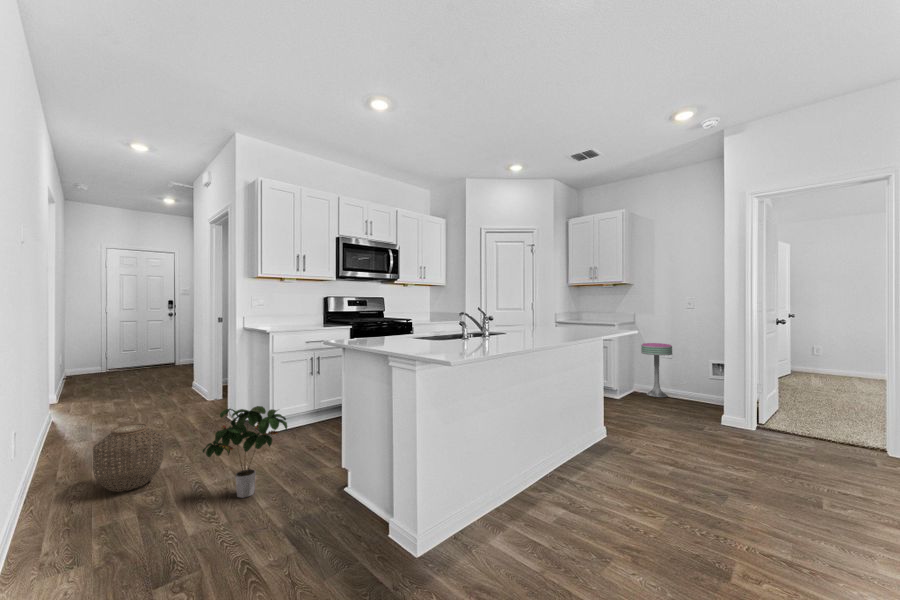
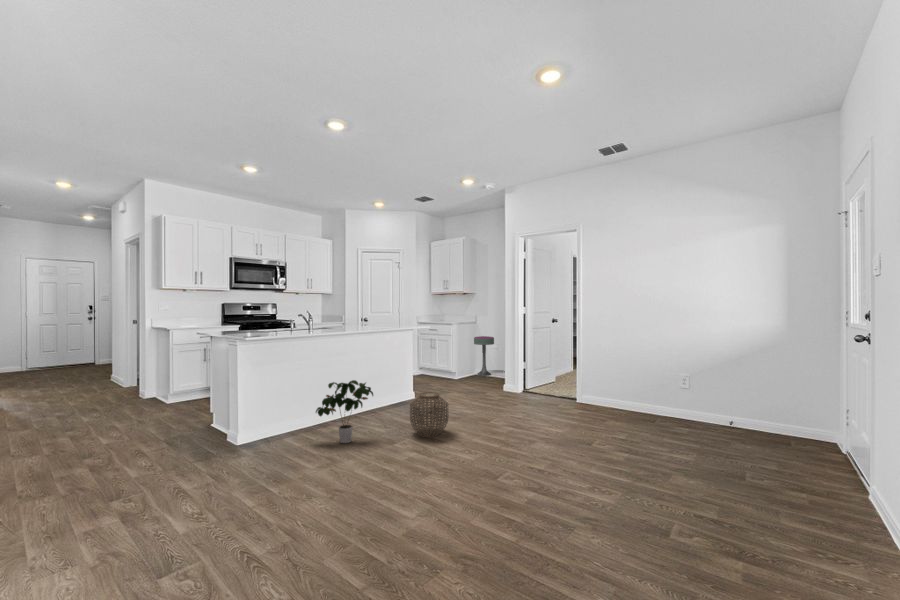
potted plant: present [203,406,287,498] -> present [316,380,373,443]
woven basket: present [93,423,164,492] -> present [410,392,449,437]

